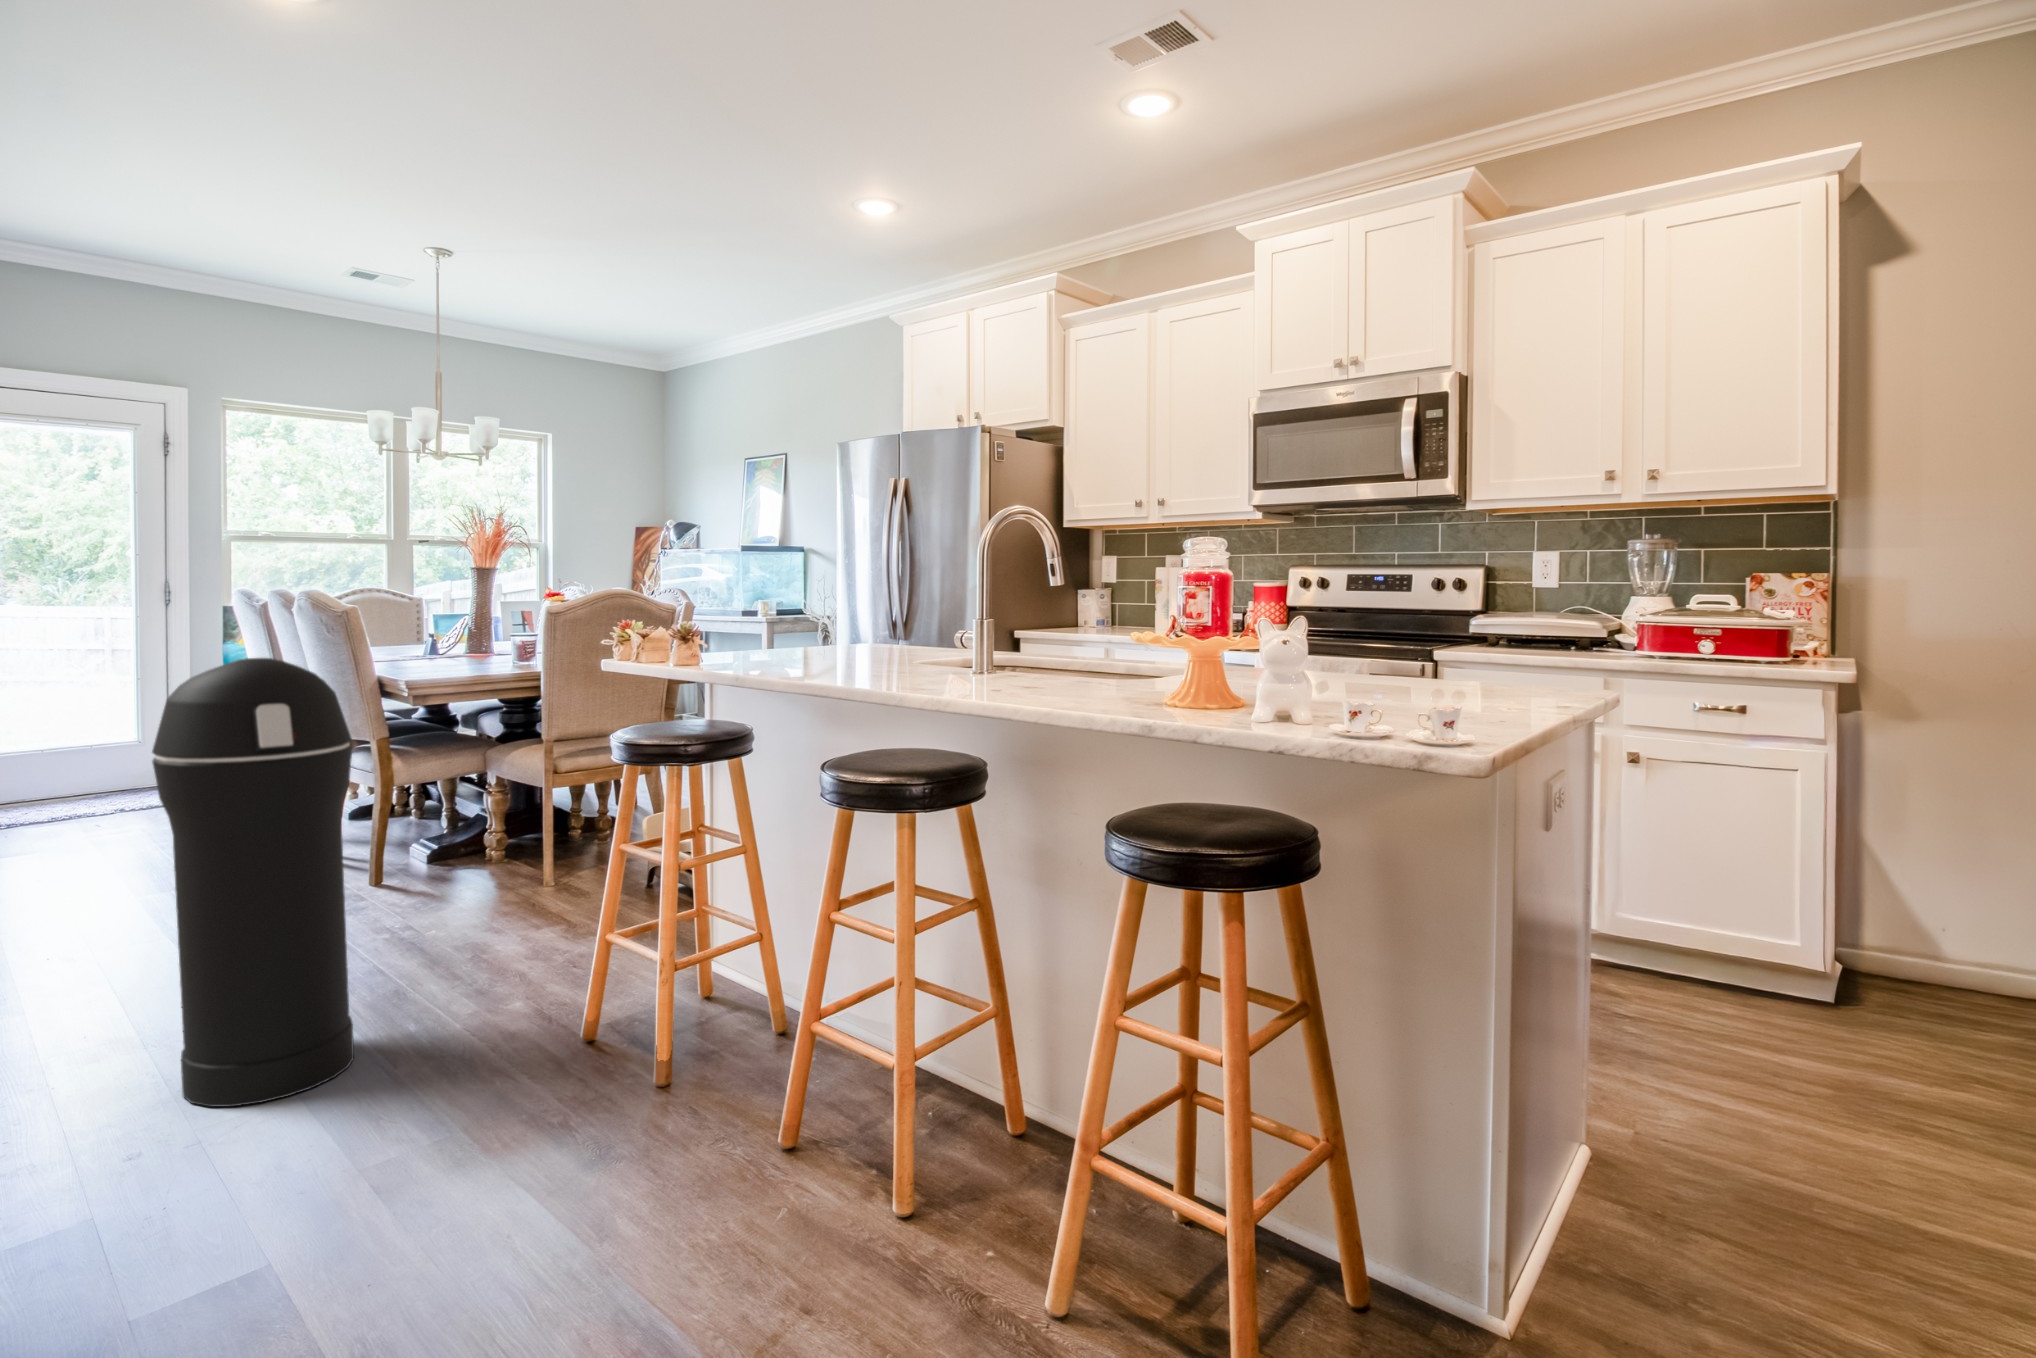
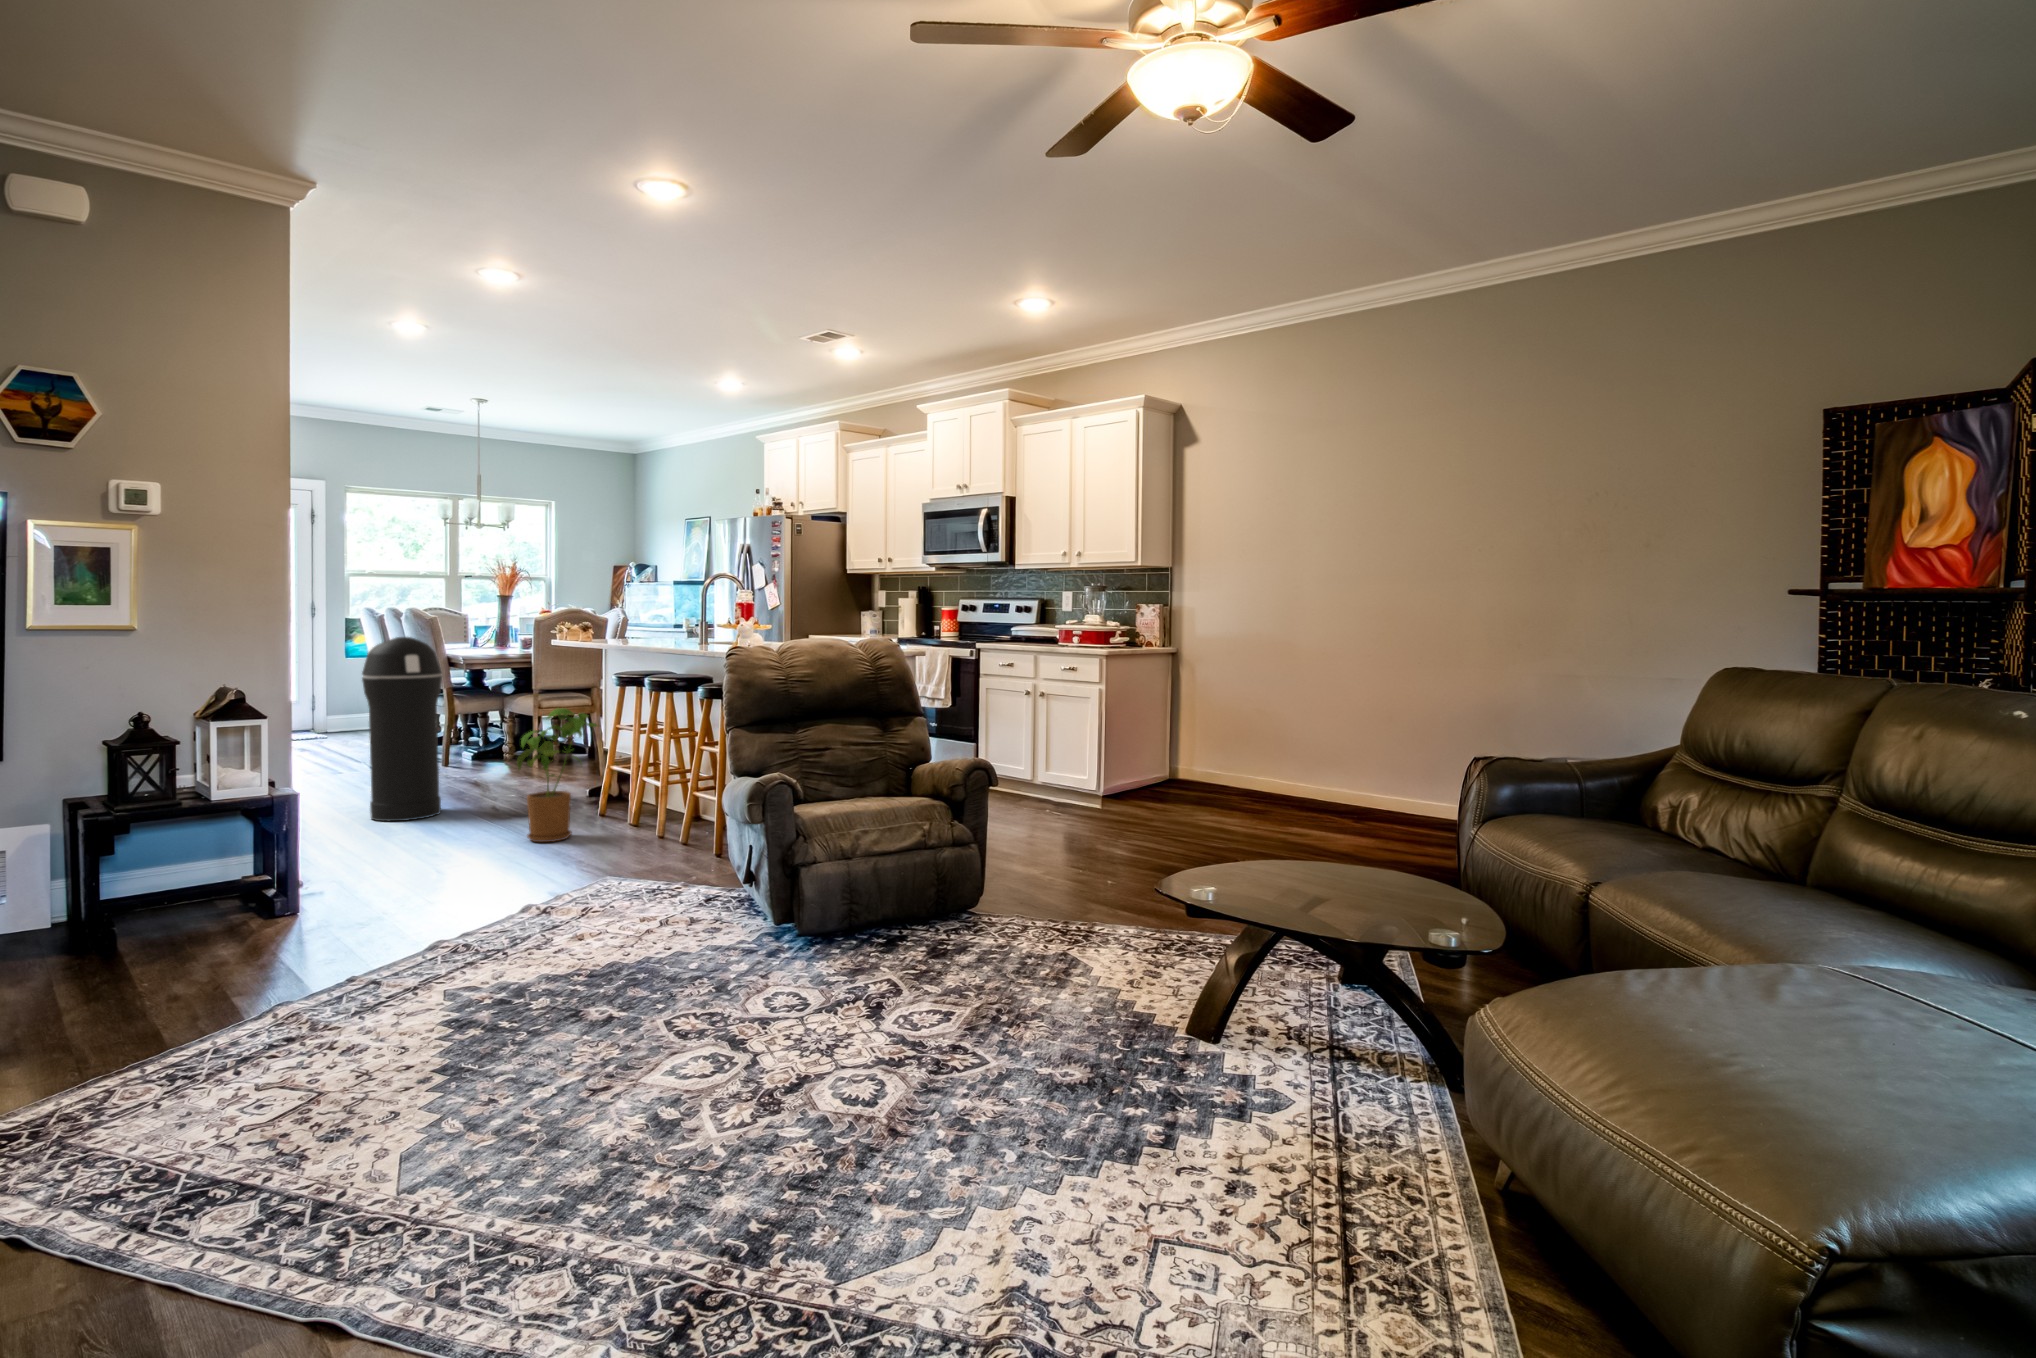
house plant: none [547,857,762,1226] -> present [517,708,597,842]

